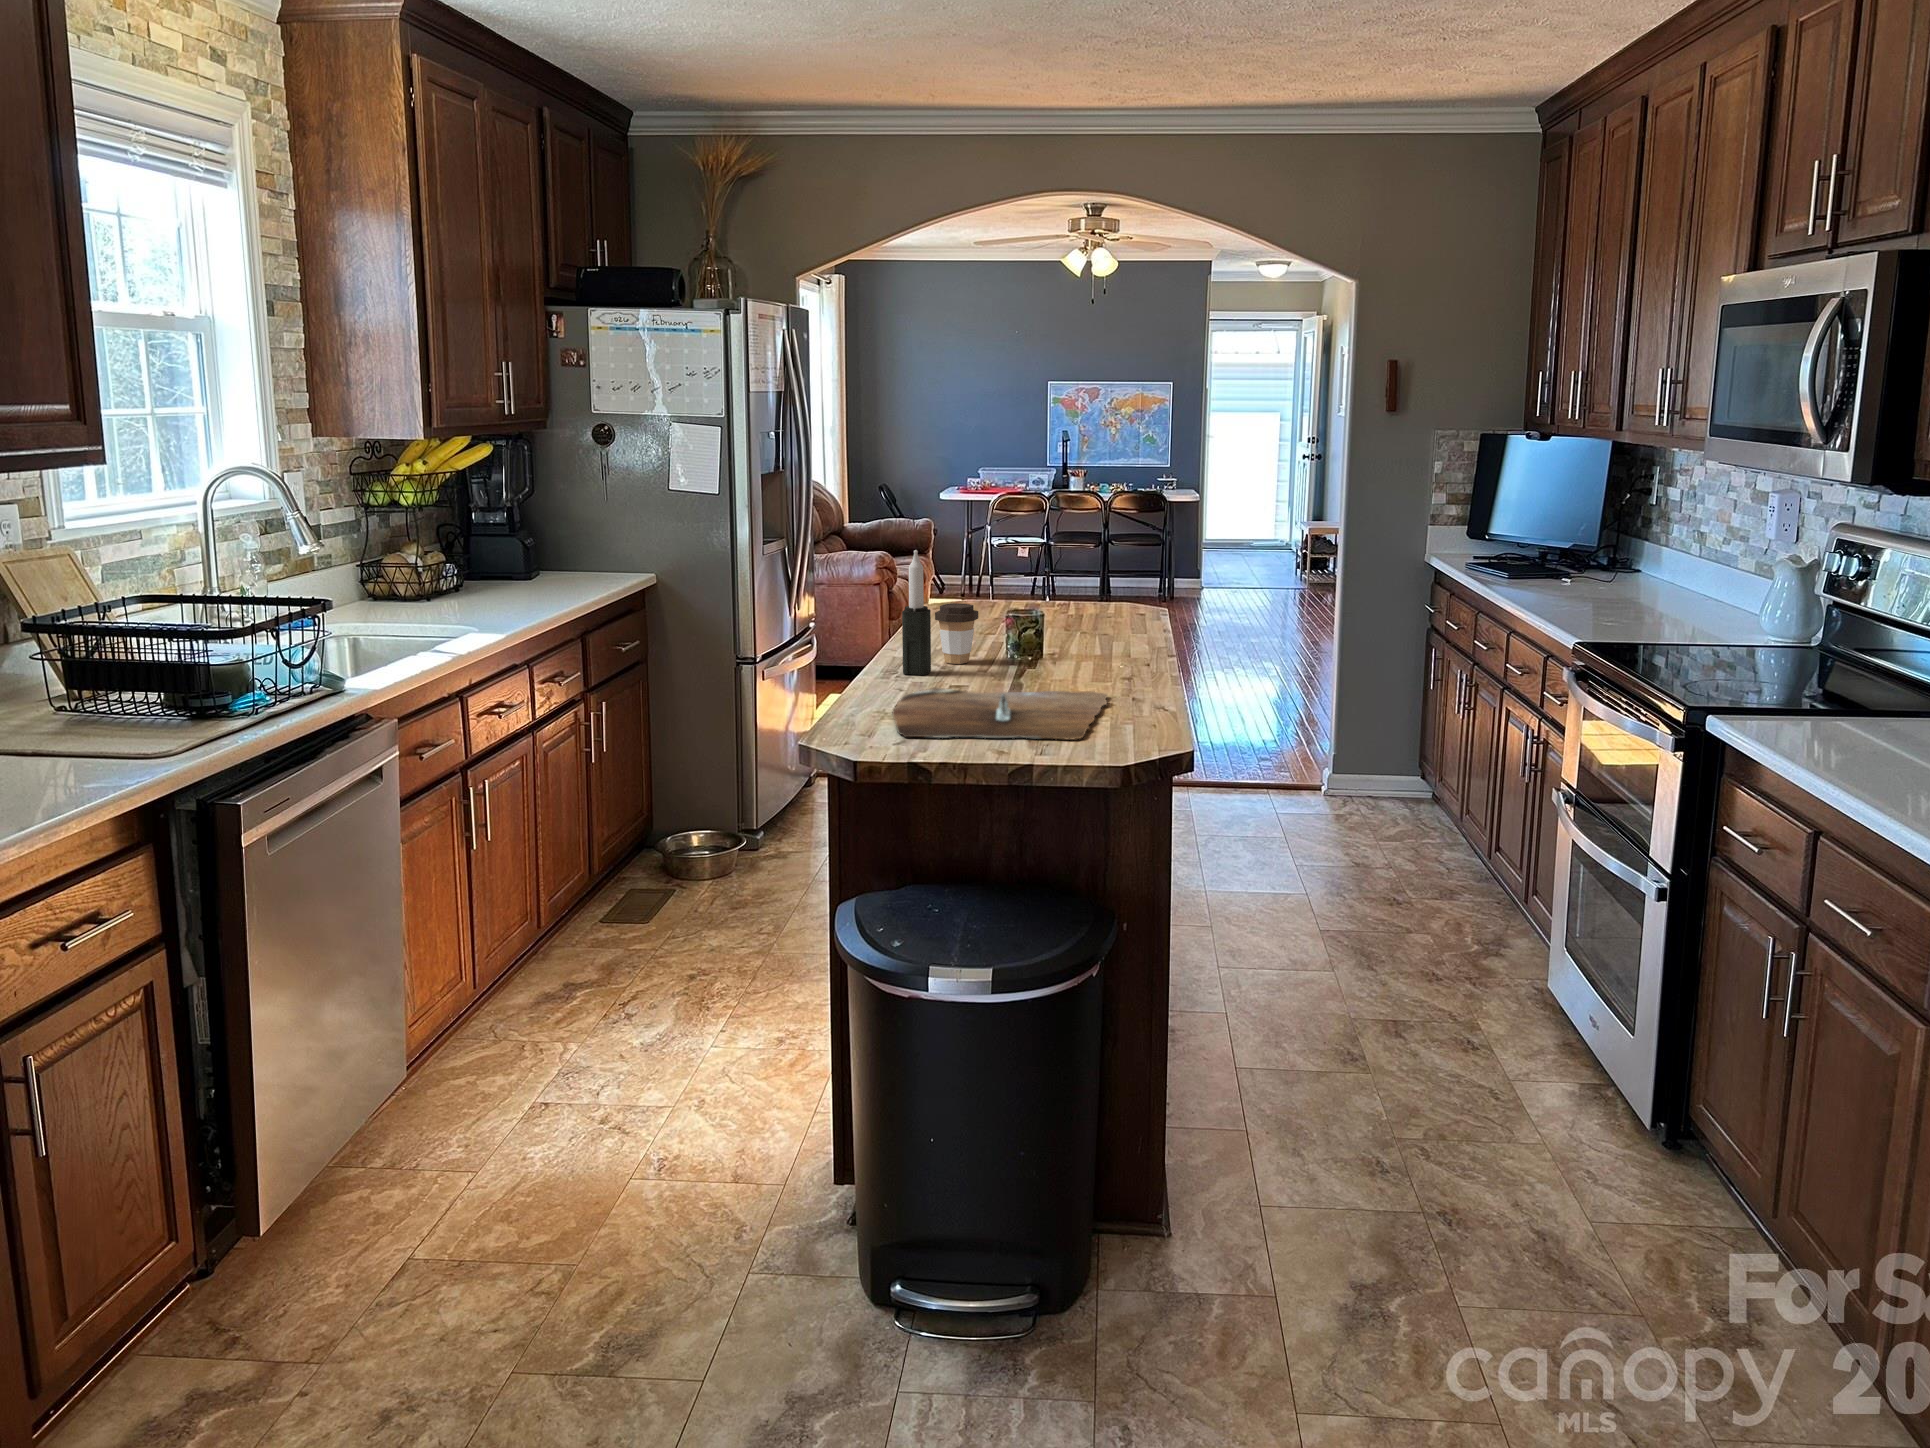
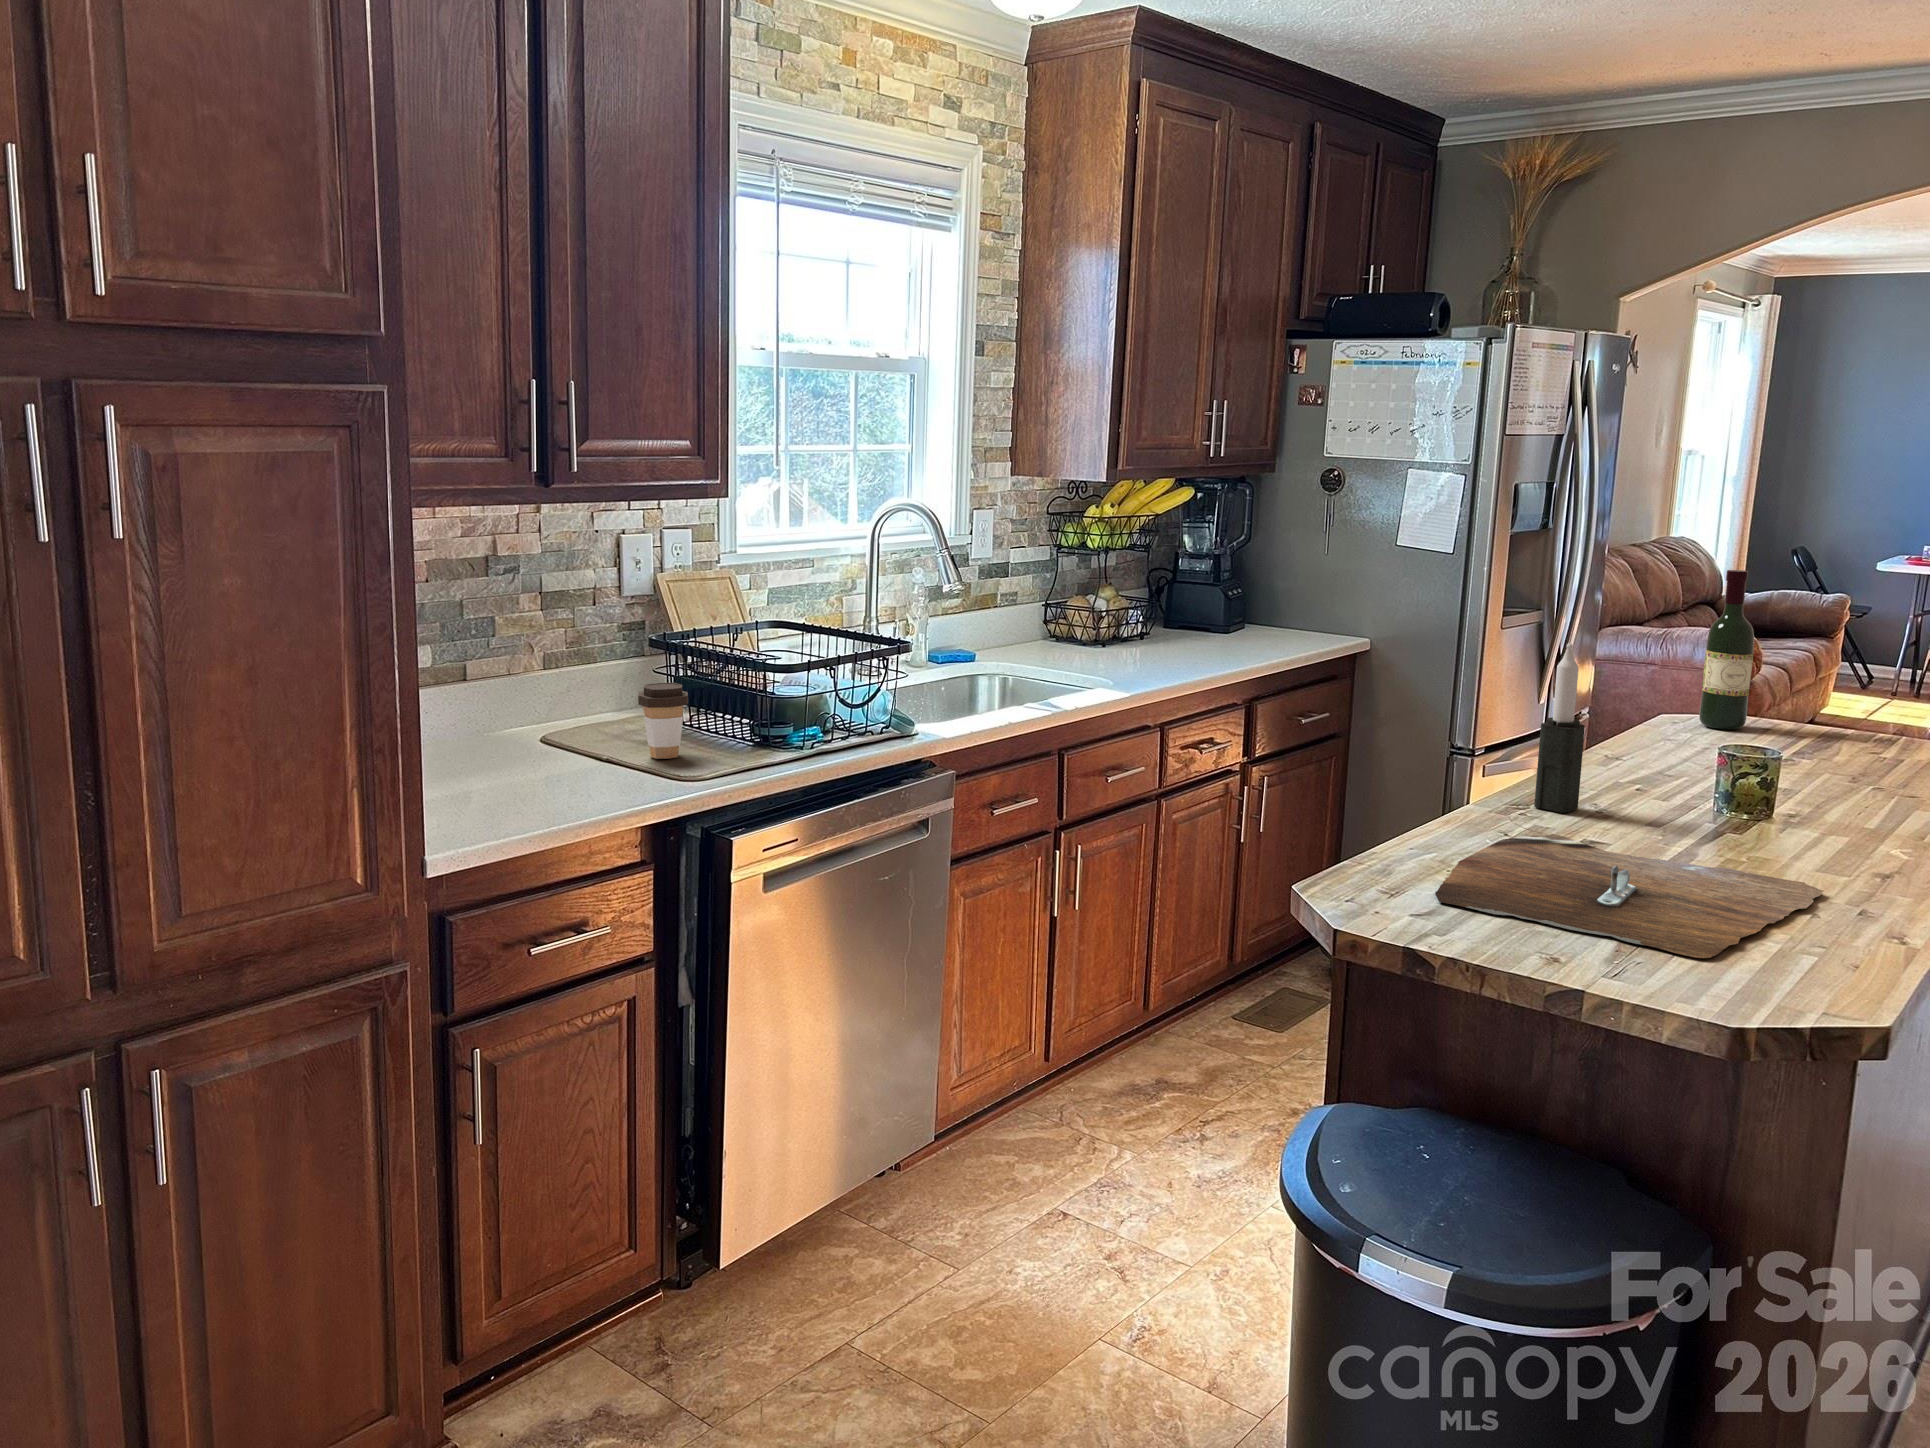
wine bottle: none [952,495,982,612] -> present [1699,570,1754,729]
coffee cup: present [935,603,978,664] -> present [638,683,688,759]

